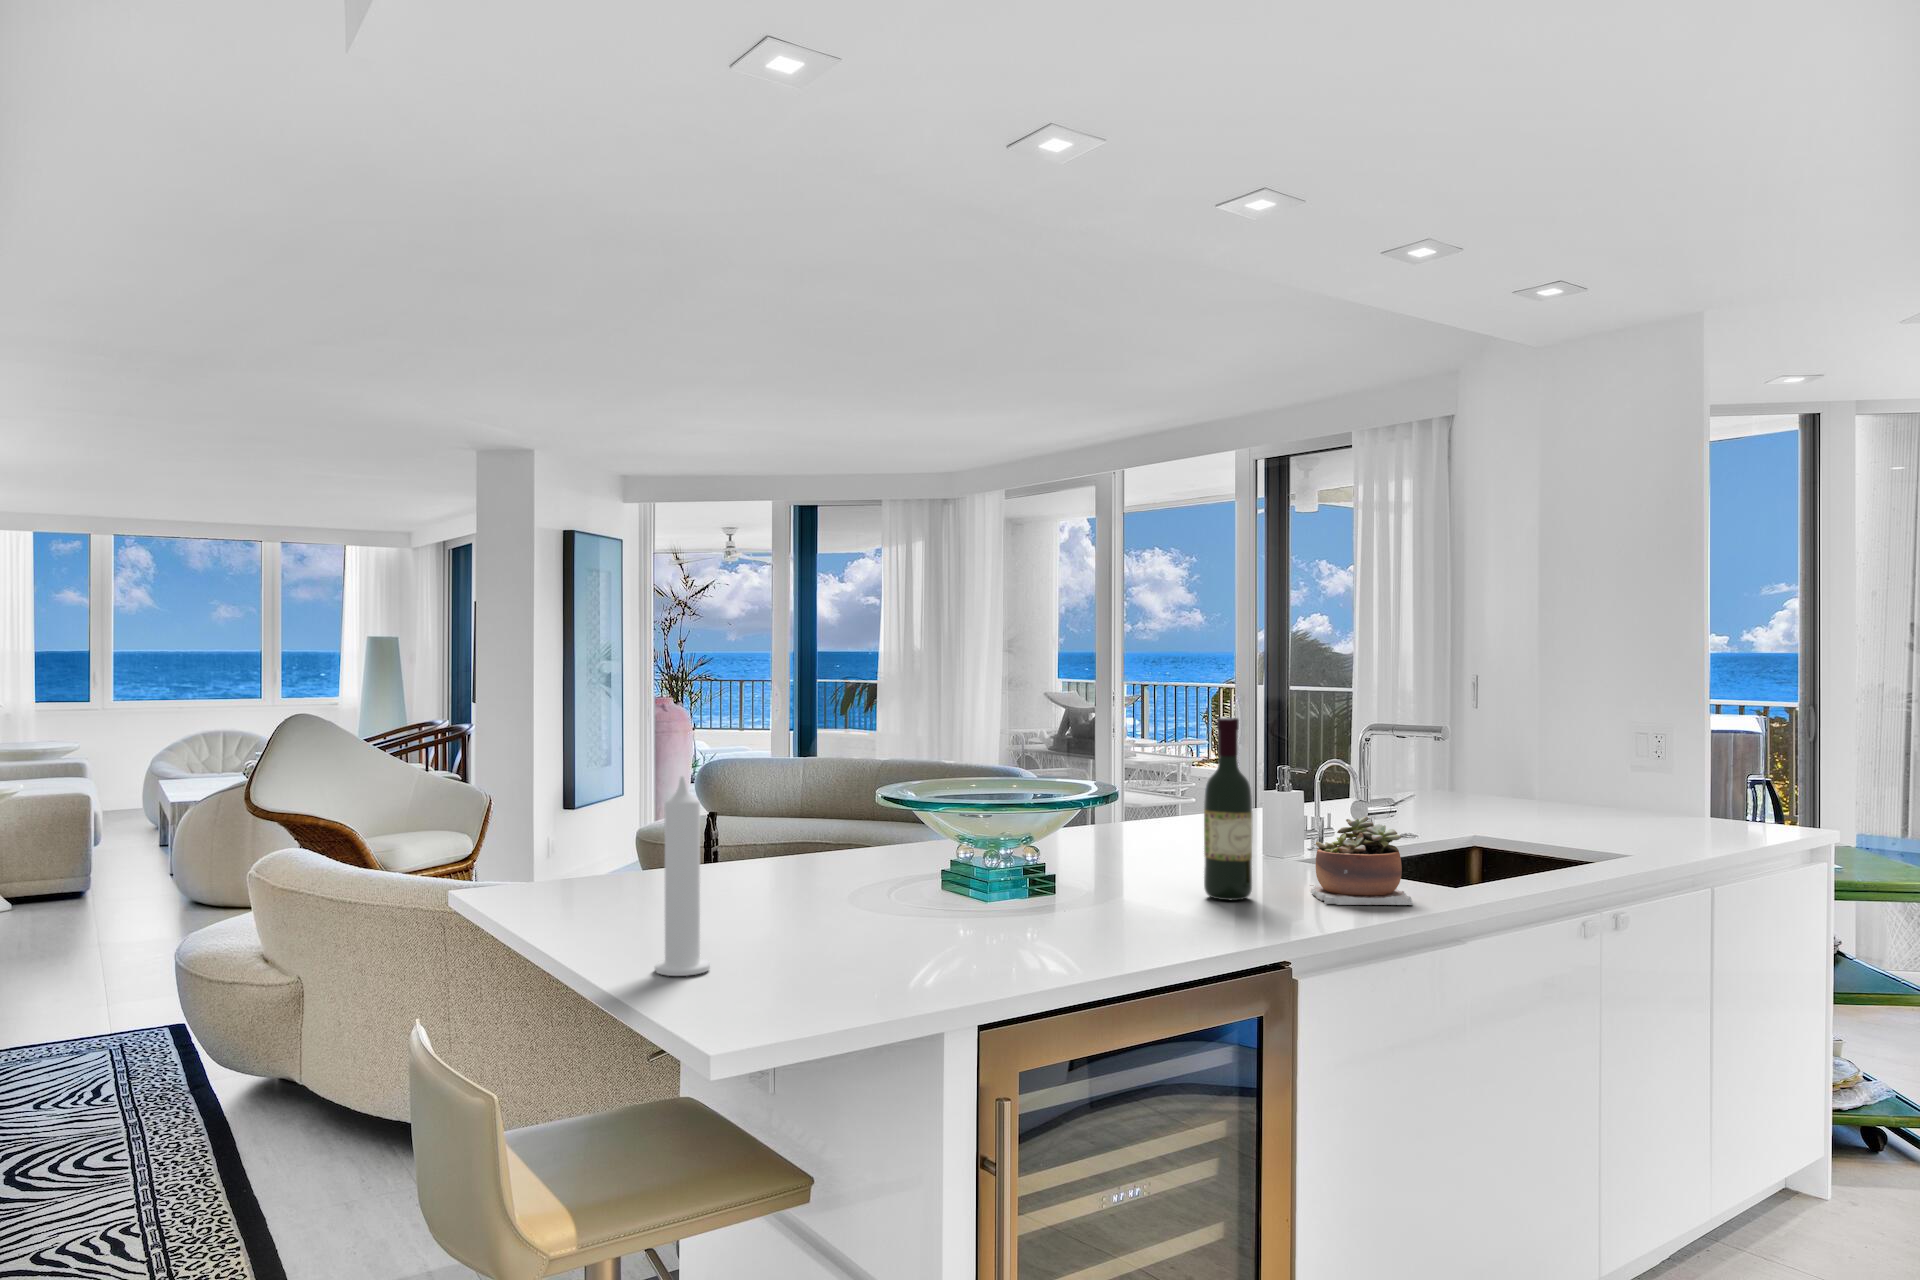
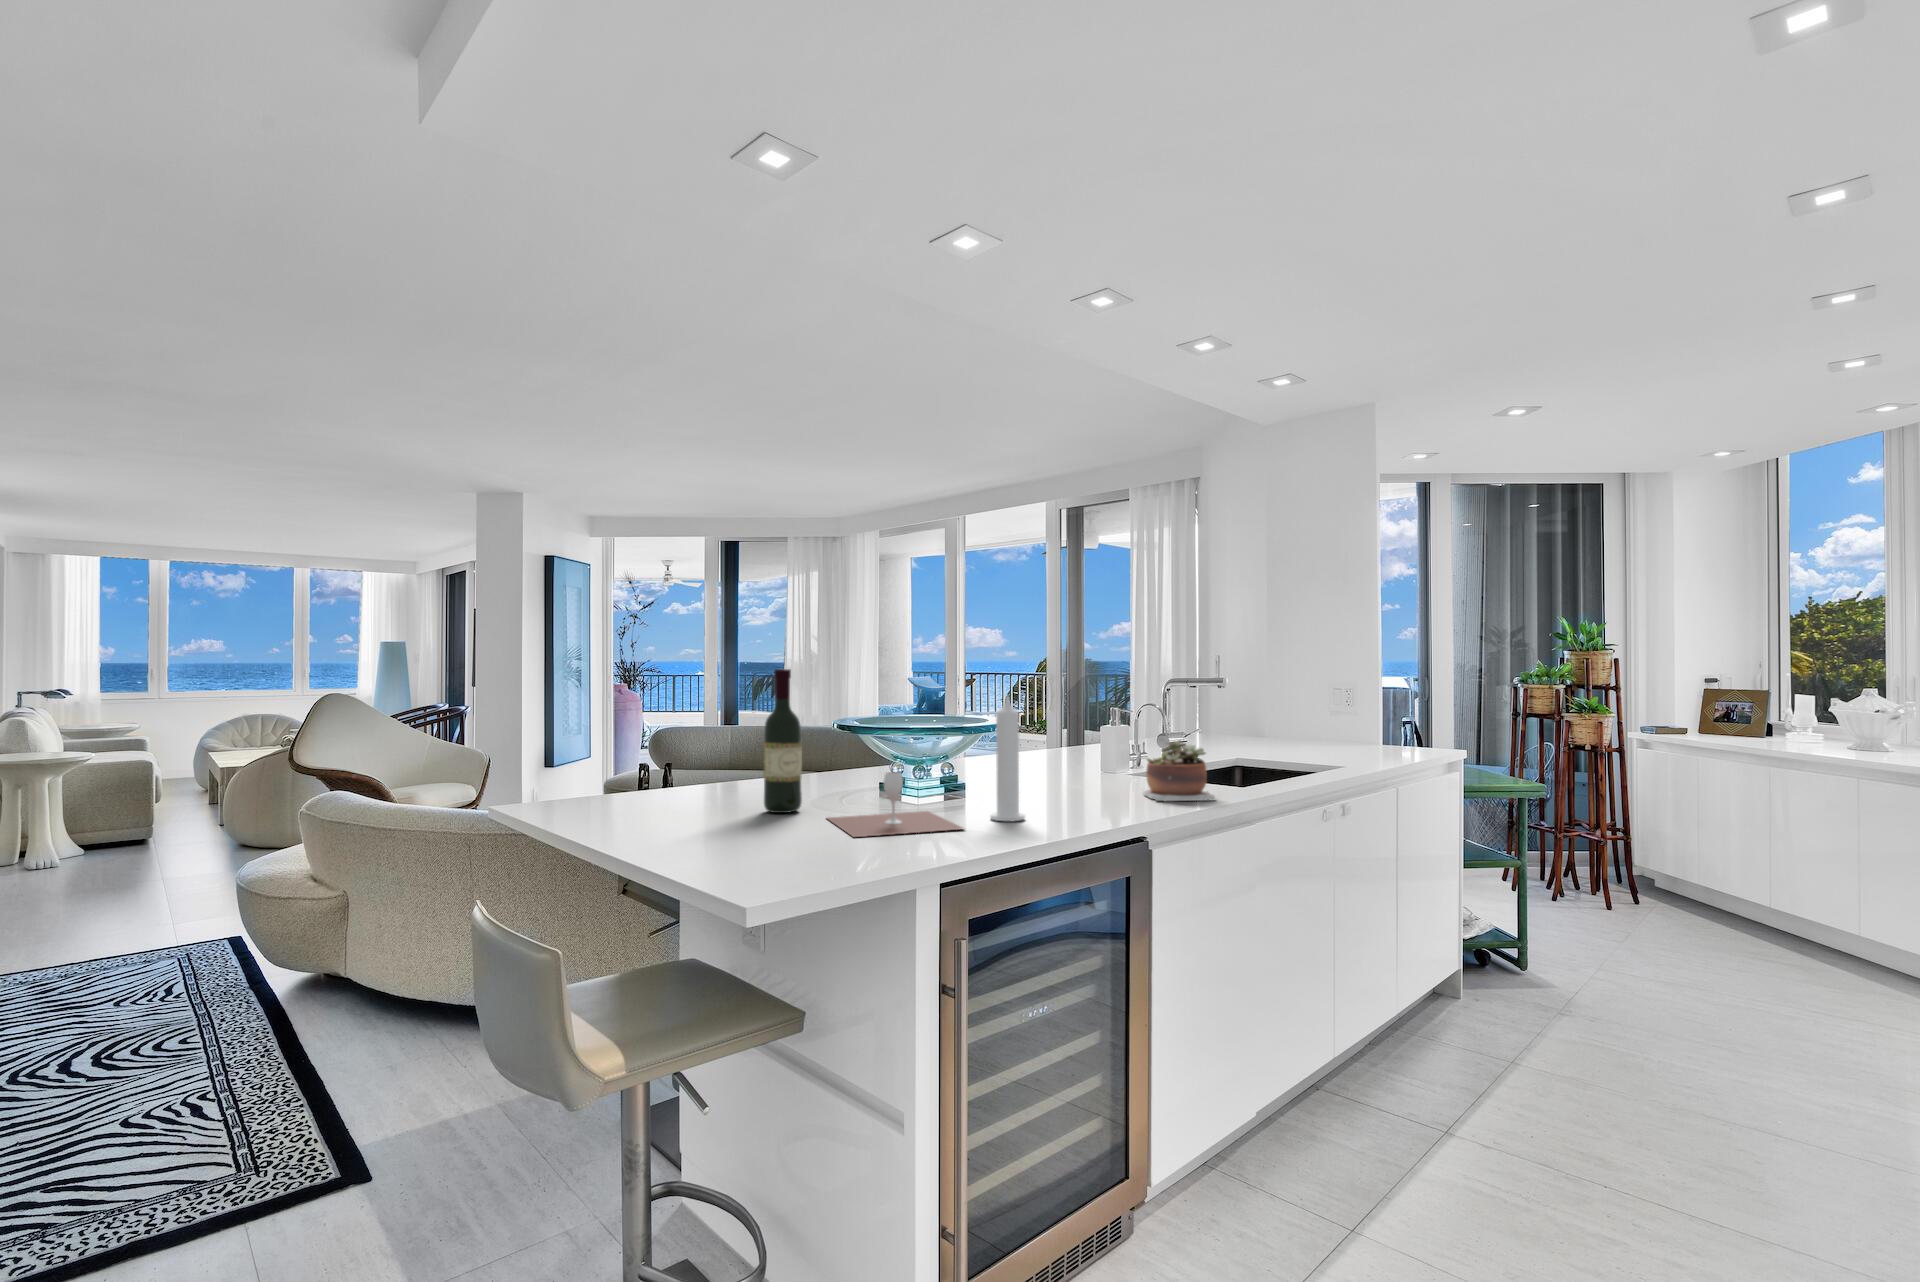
wine bottle: present [1204,718,1252,900] -> present [763,669,802,813]
candle: present [654,776,710,976] -> present [990,696,1025,822]
wine glass: none [863,861,1042,950] -> present [828,772,963,837]

